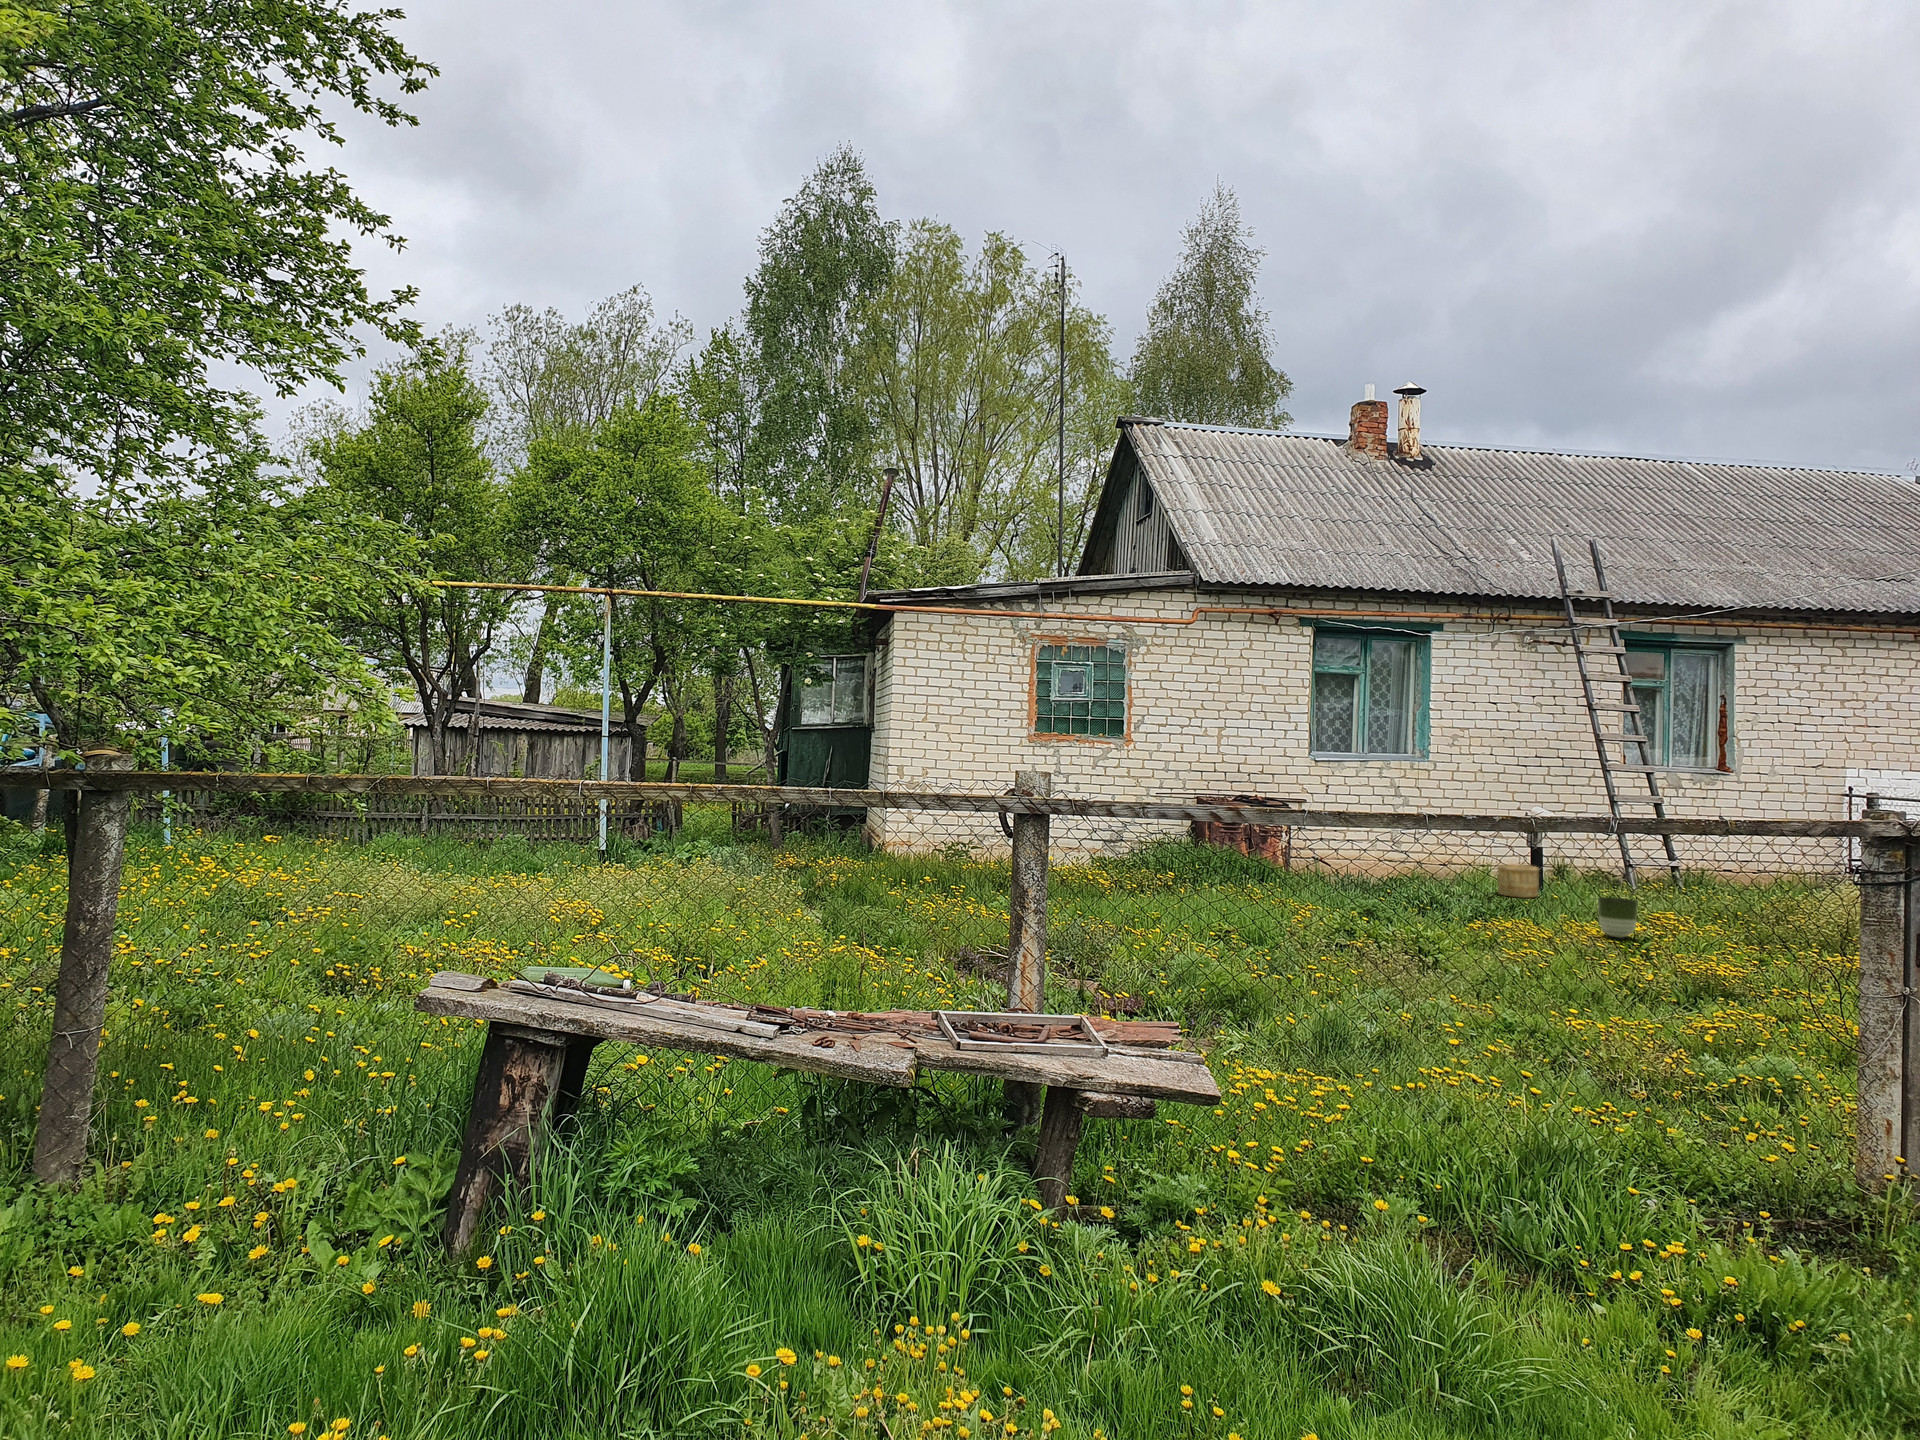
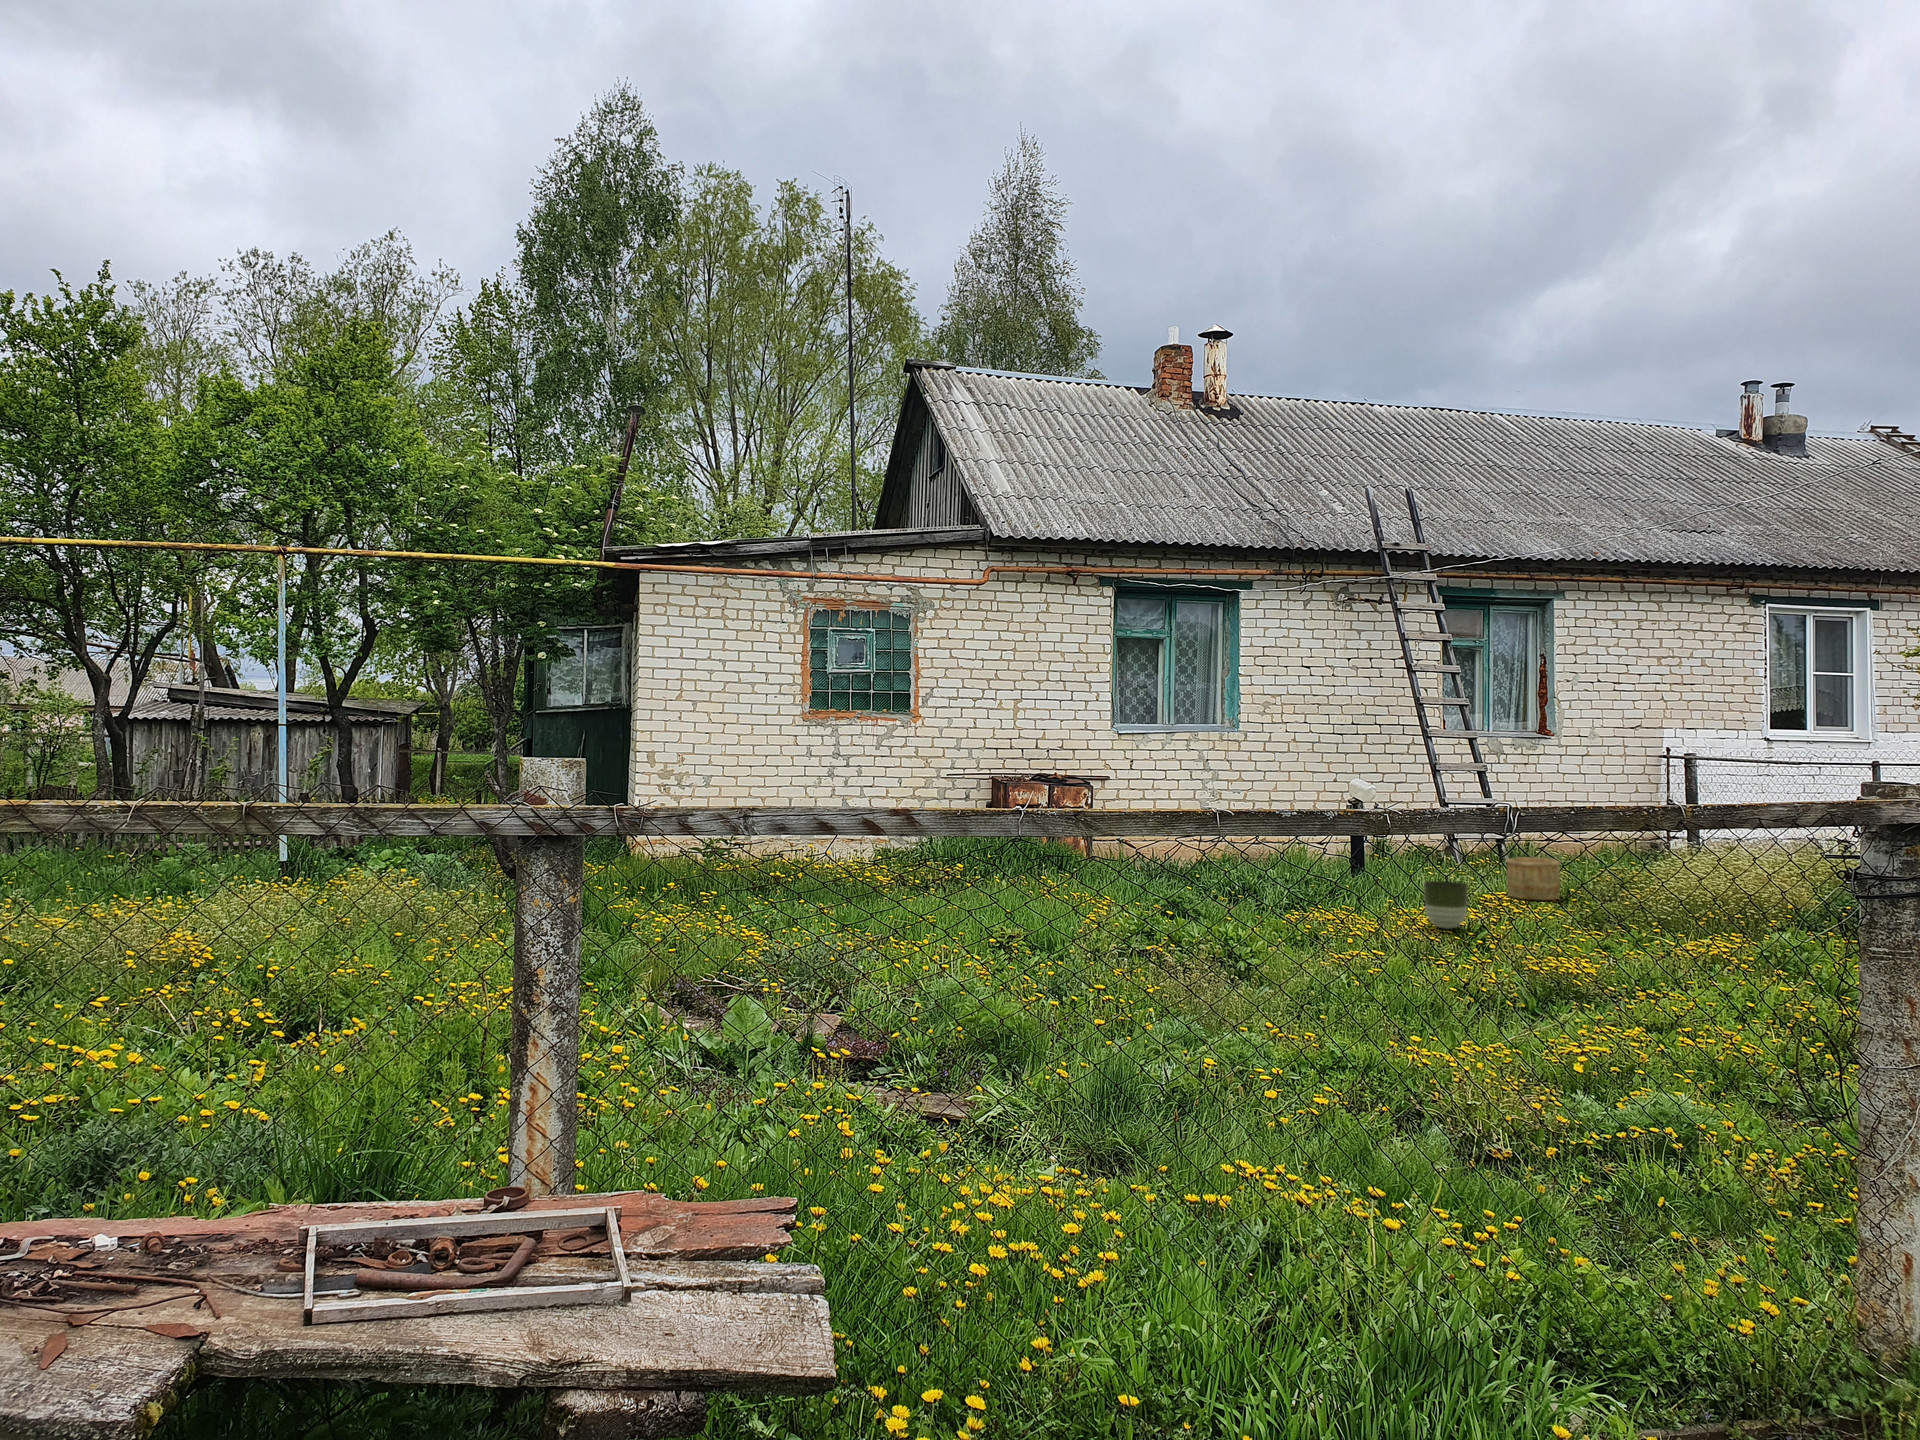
wooden bucket: present [1497,864,1539,898] -> present [1506,857,1561,900]

